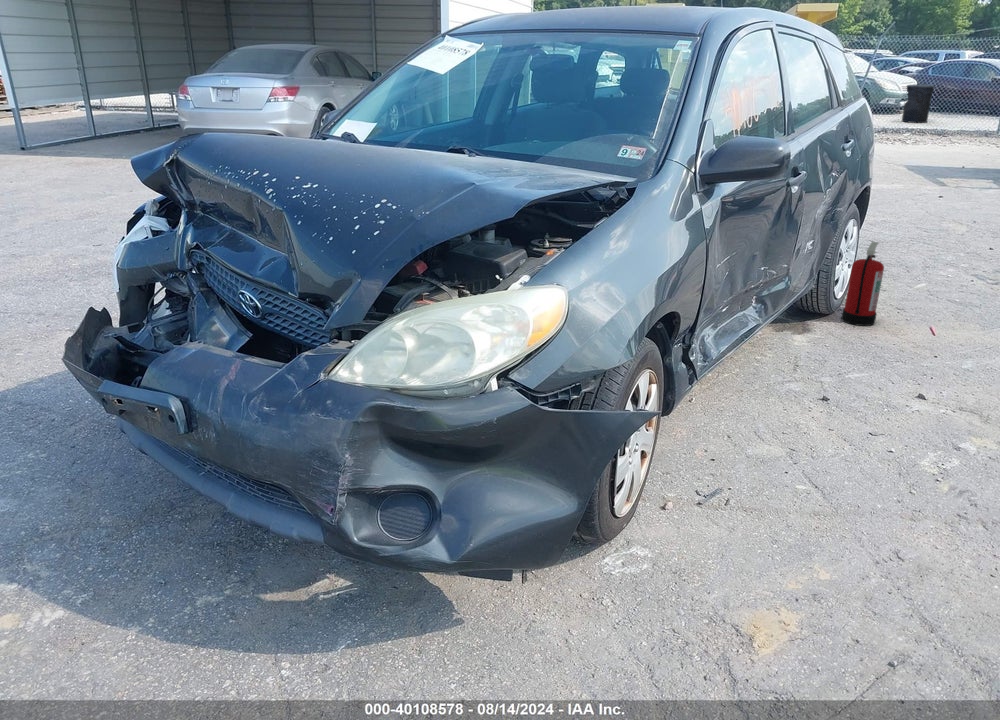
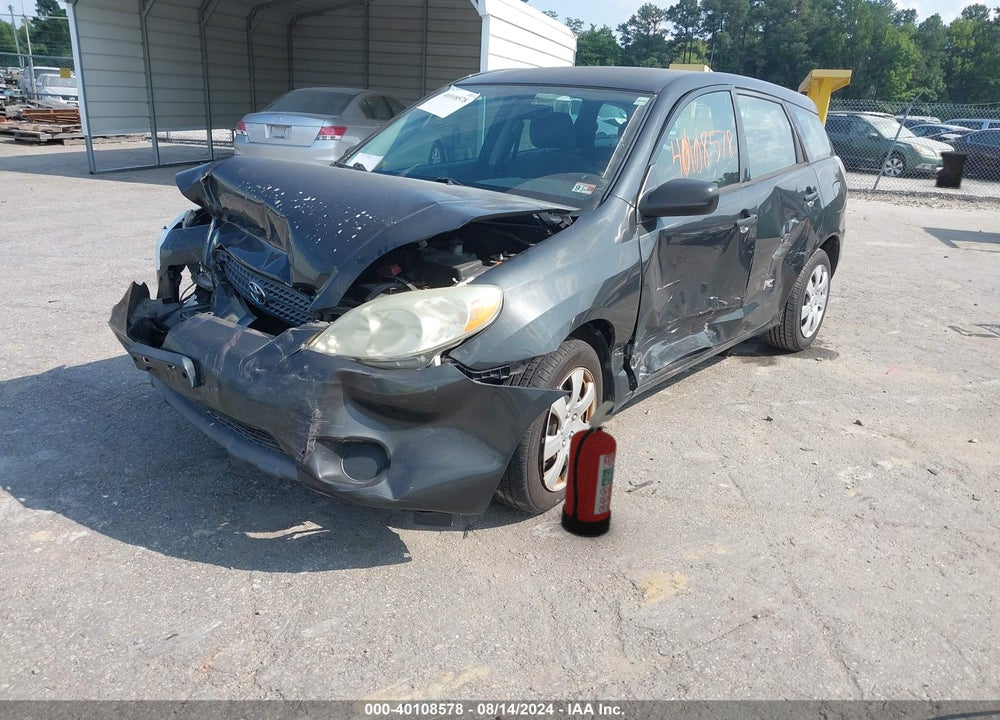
fire extinguisher: present [841,242,884,326] -> present [561,401,617,537]

